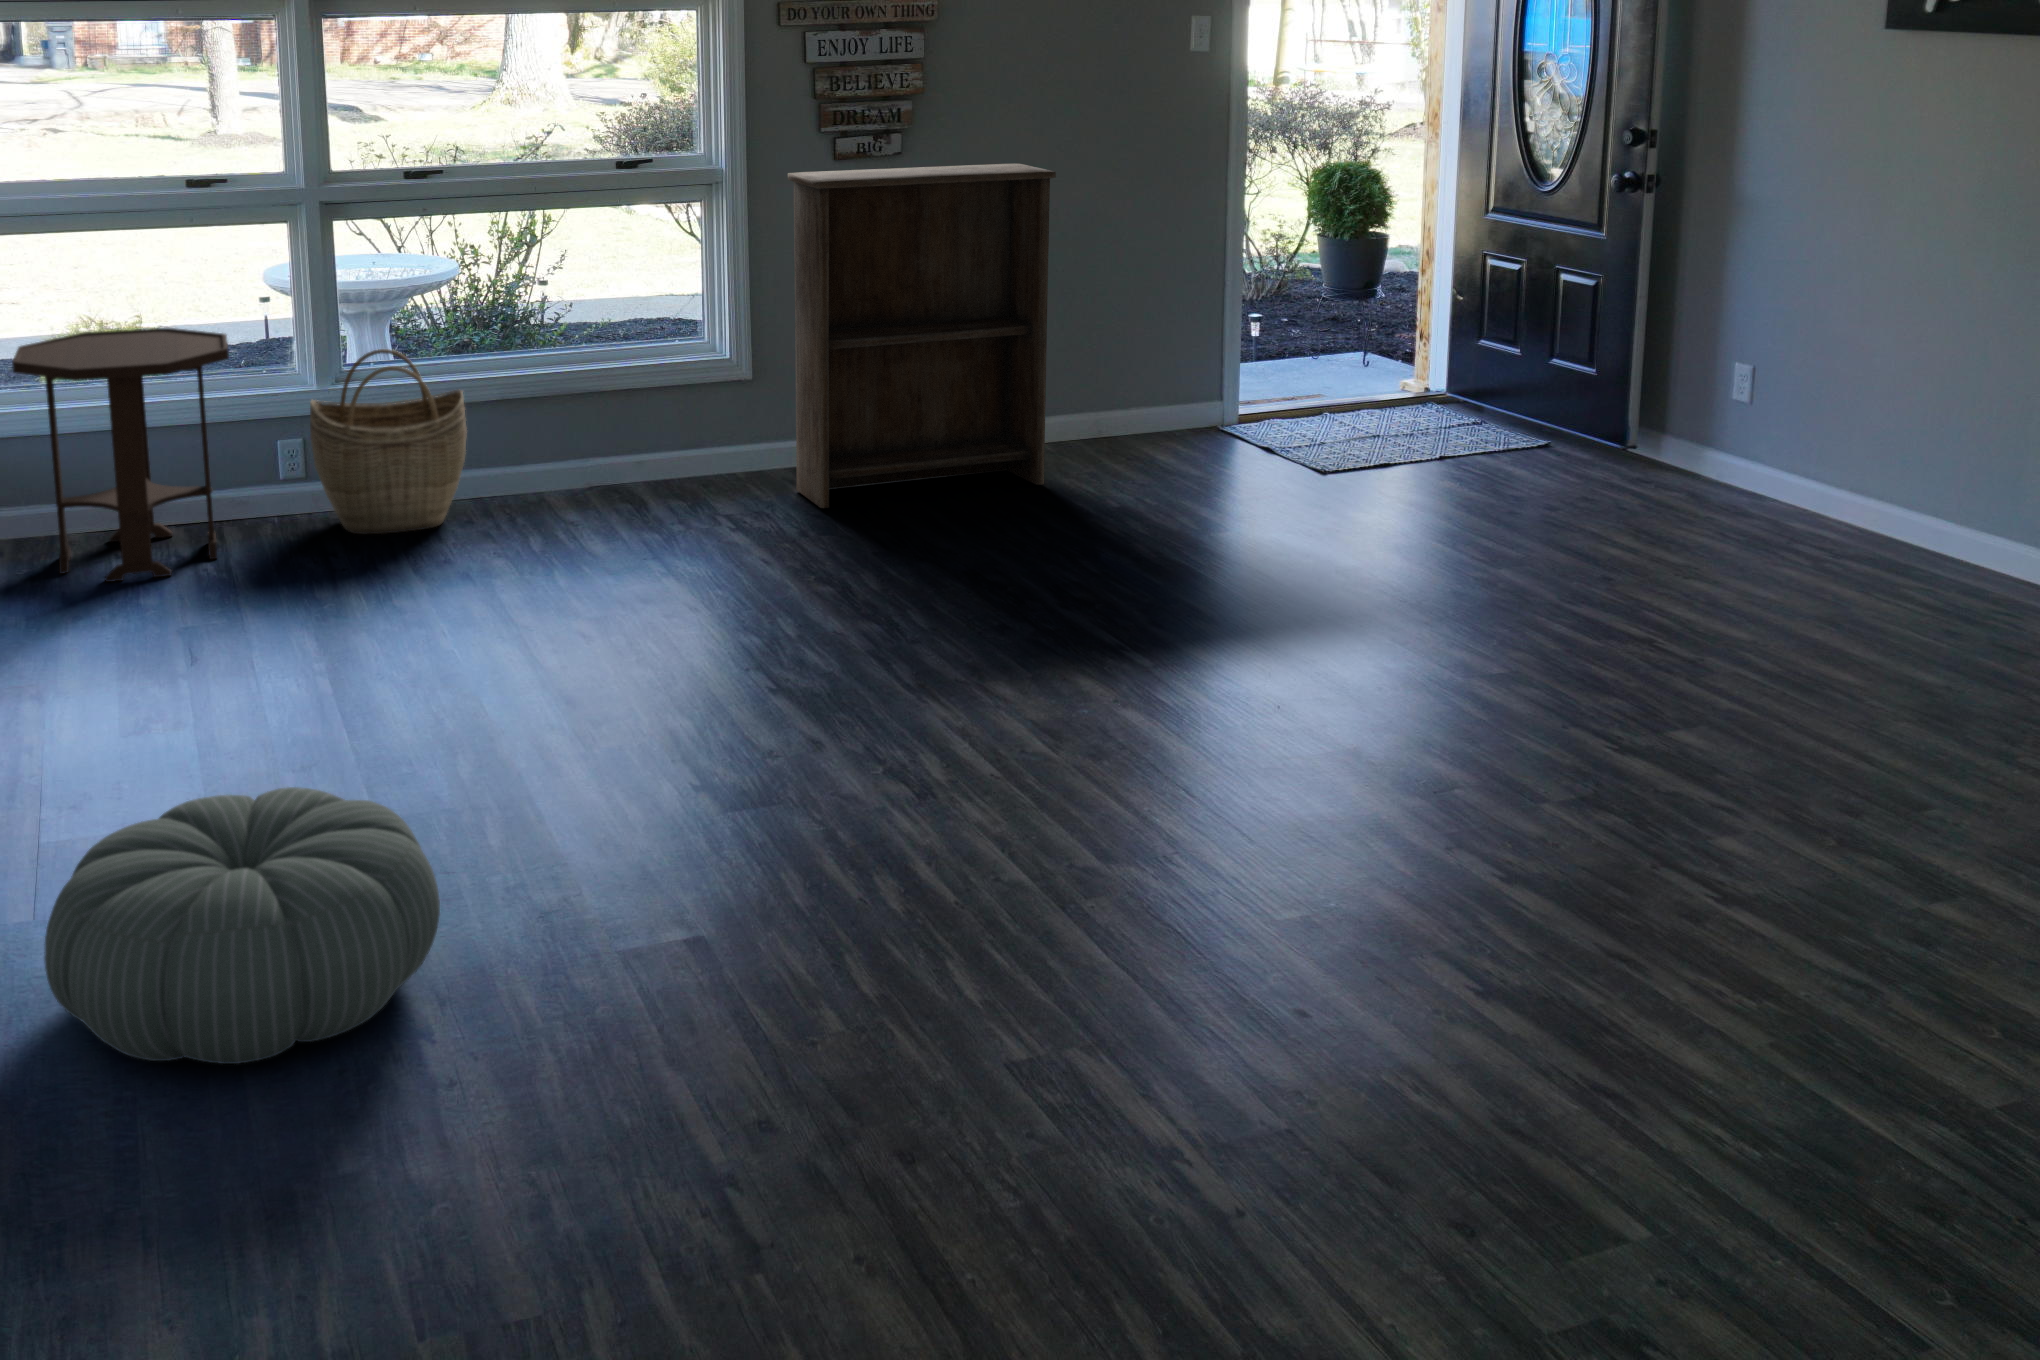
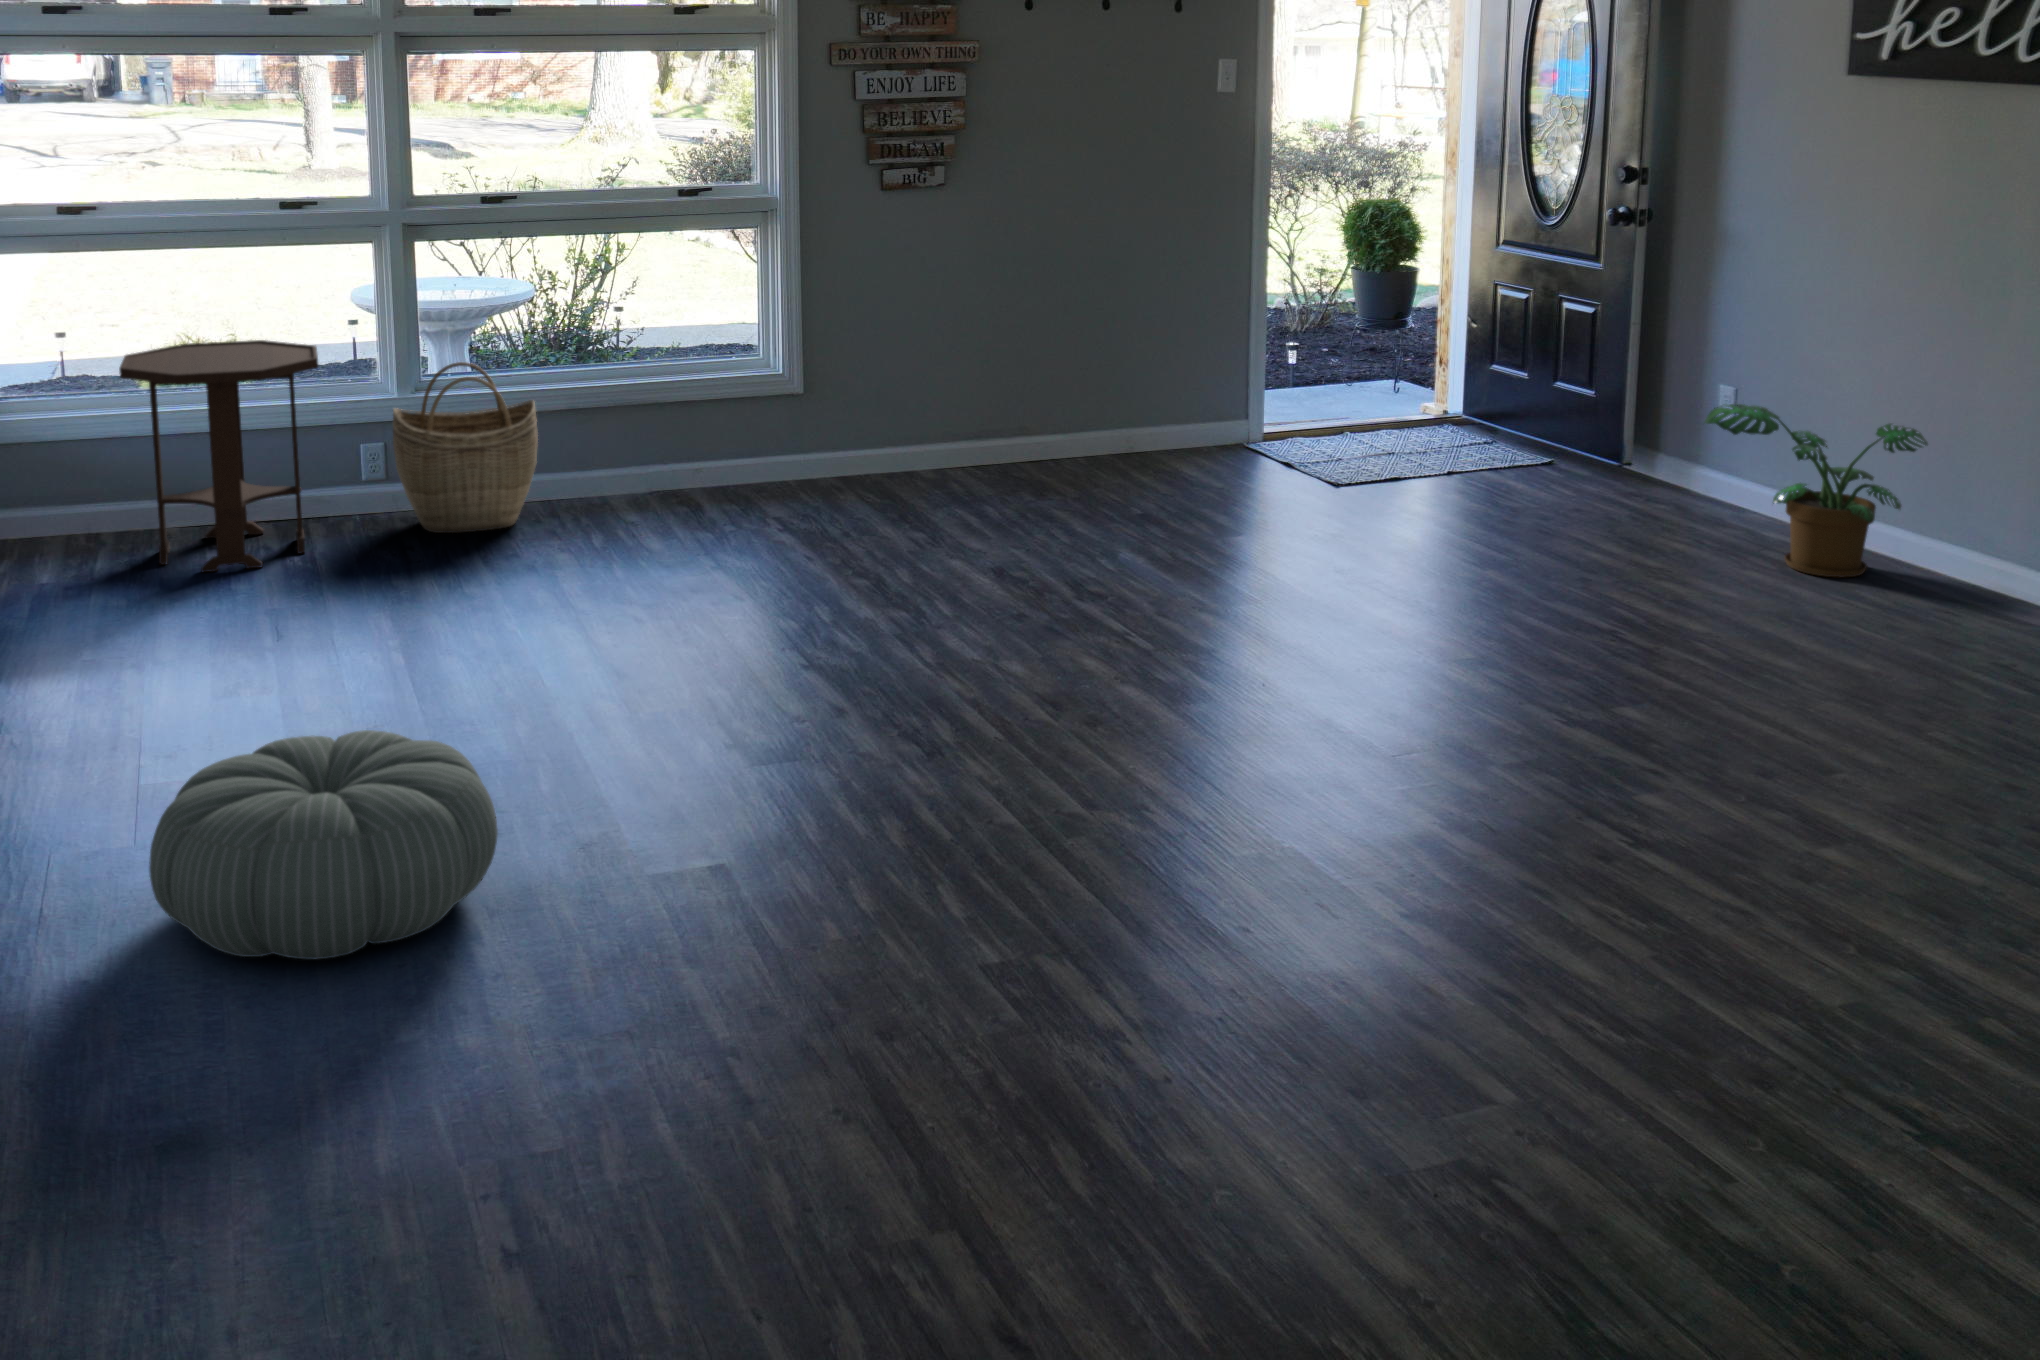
bookshelf: present [788,164,1056,508] -> none [838,195,1087,513]
potted plant: none [1729,387,1978,576] -> present [1704,404,1928,577]

